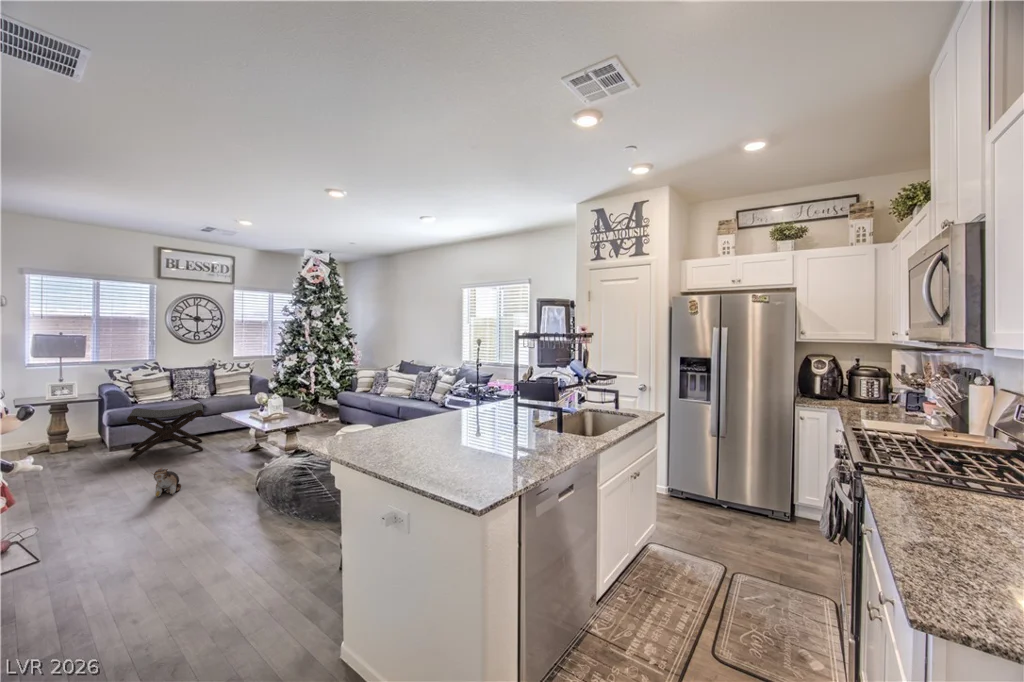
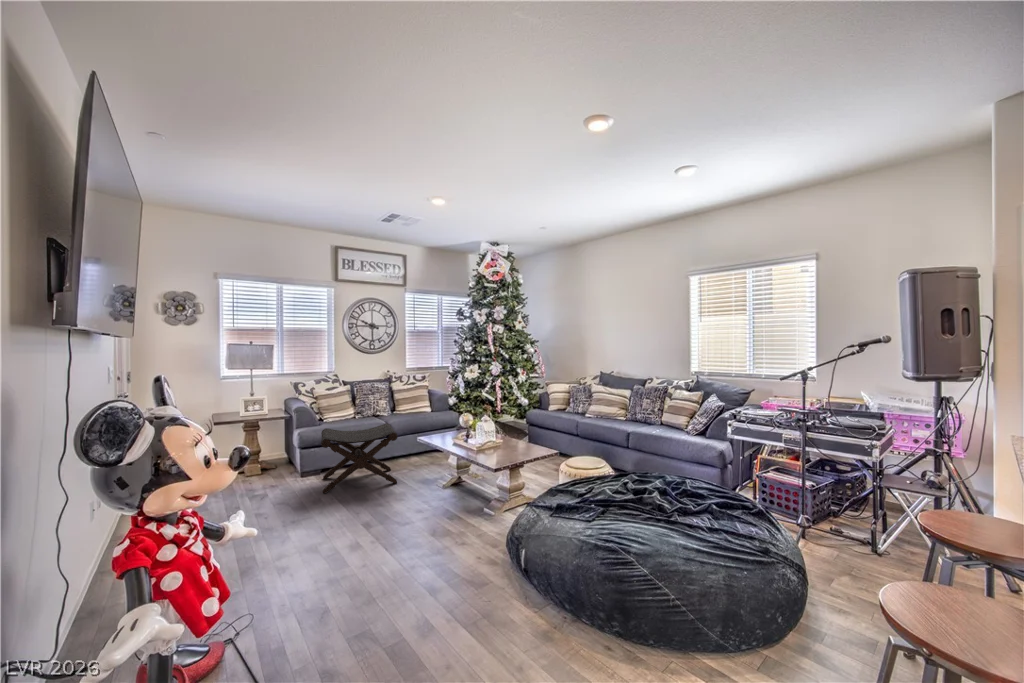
plush toy: present [152,468,181,497] -> none [368,521,398,561]

